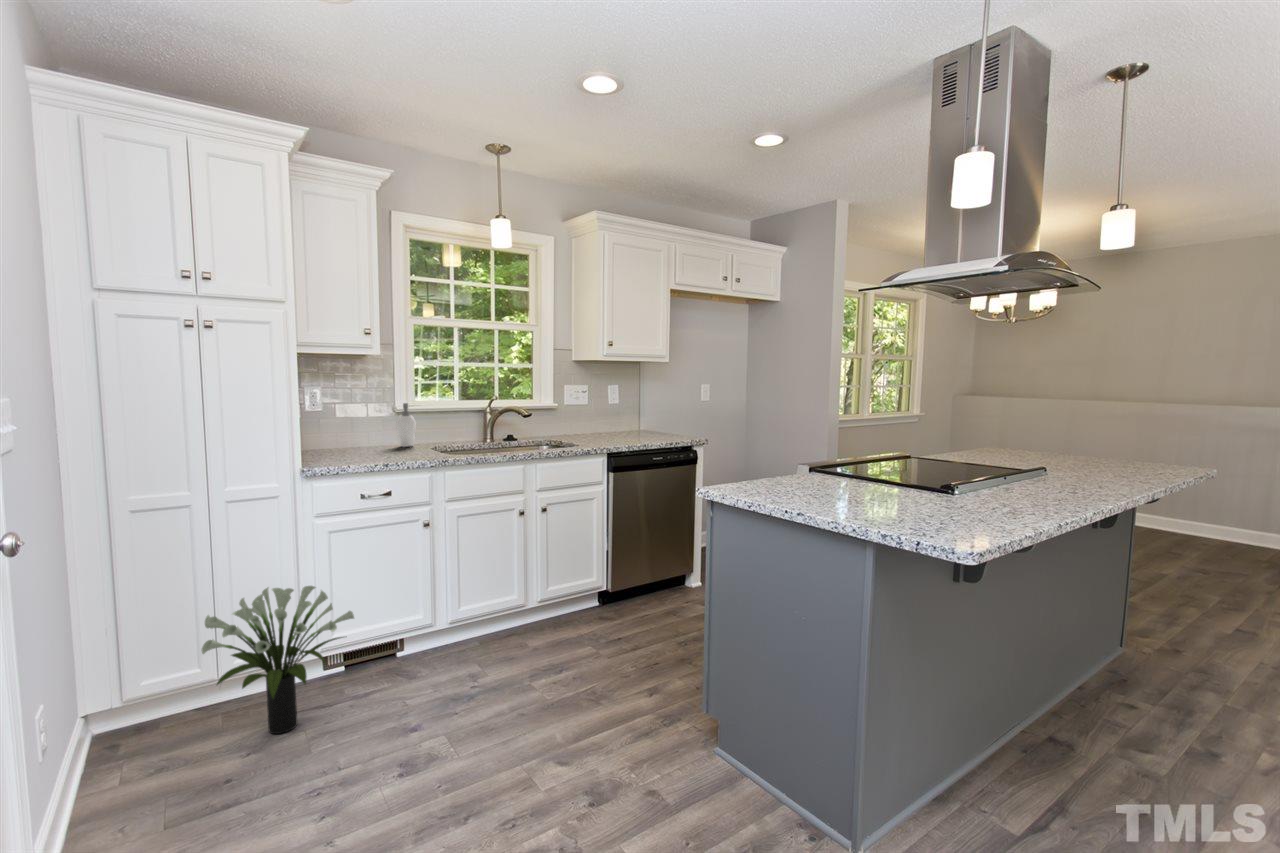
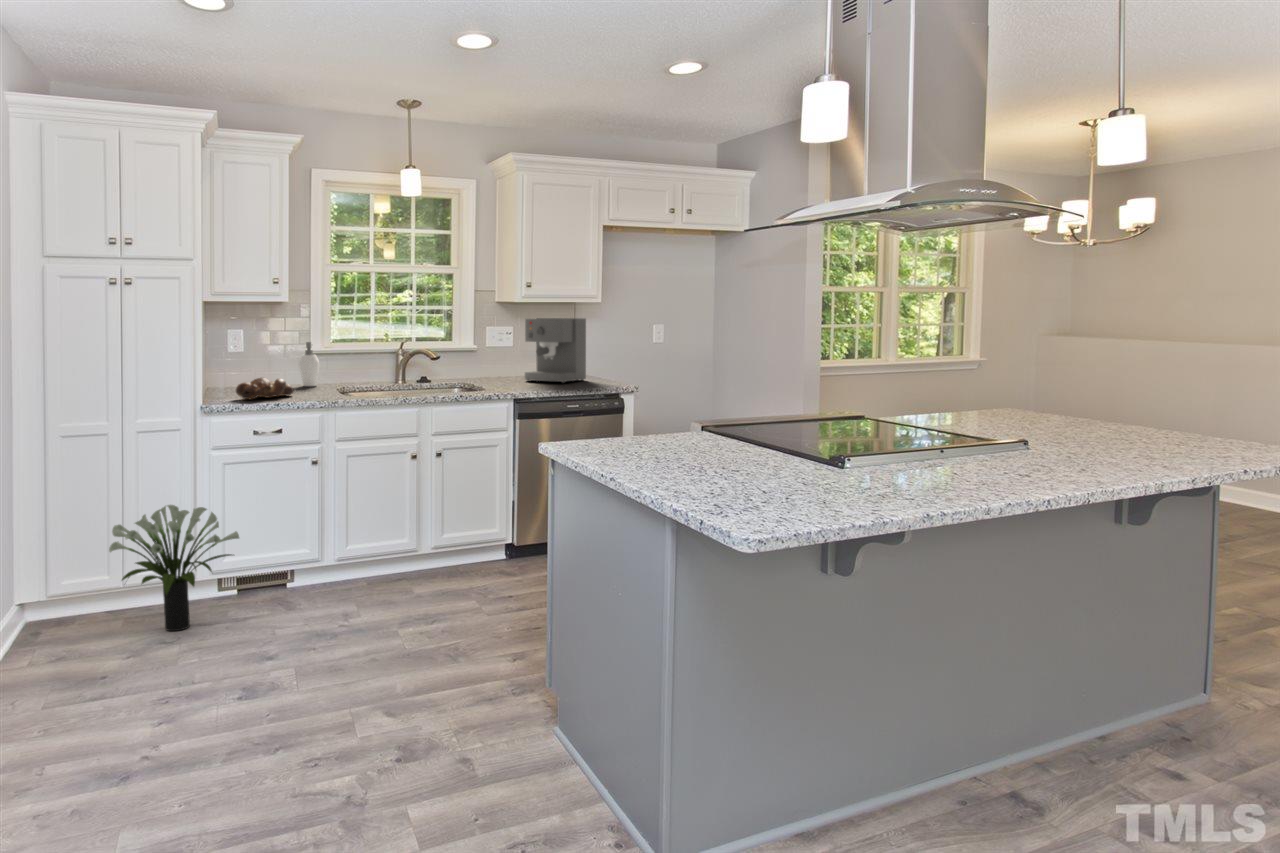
coffee maker: none [603,377,655,436] -> present [525,318,586,383]
bread loaf: none [339,439,398,463] -> present [236,378,294,399]

